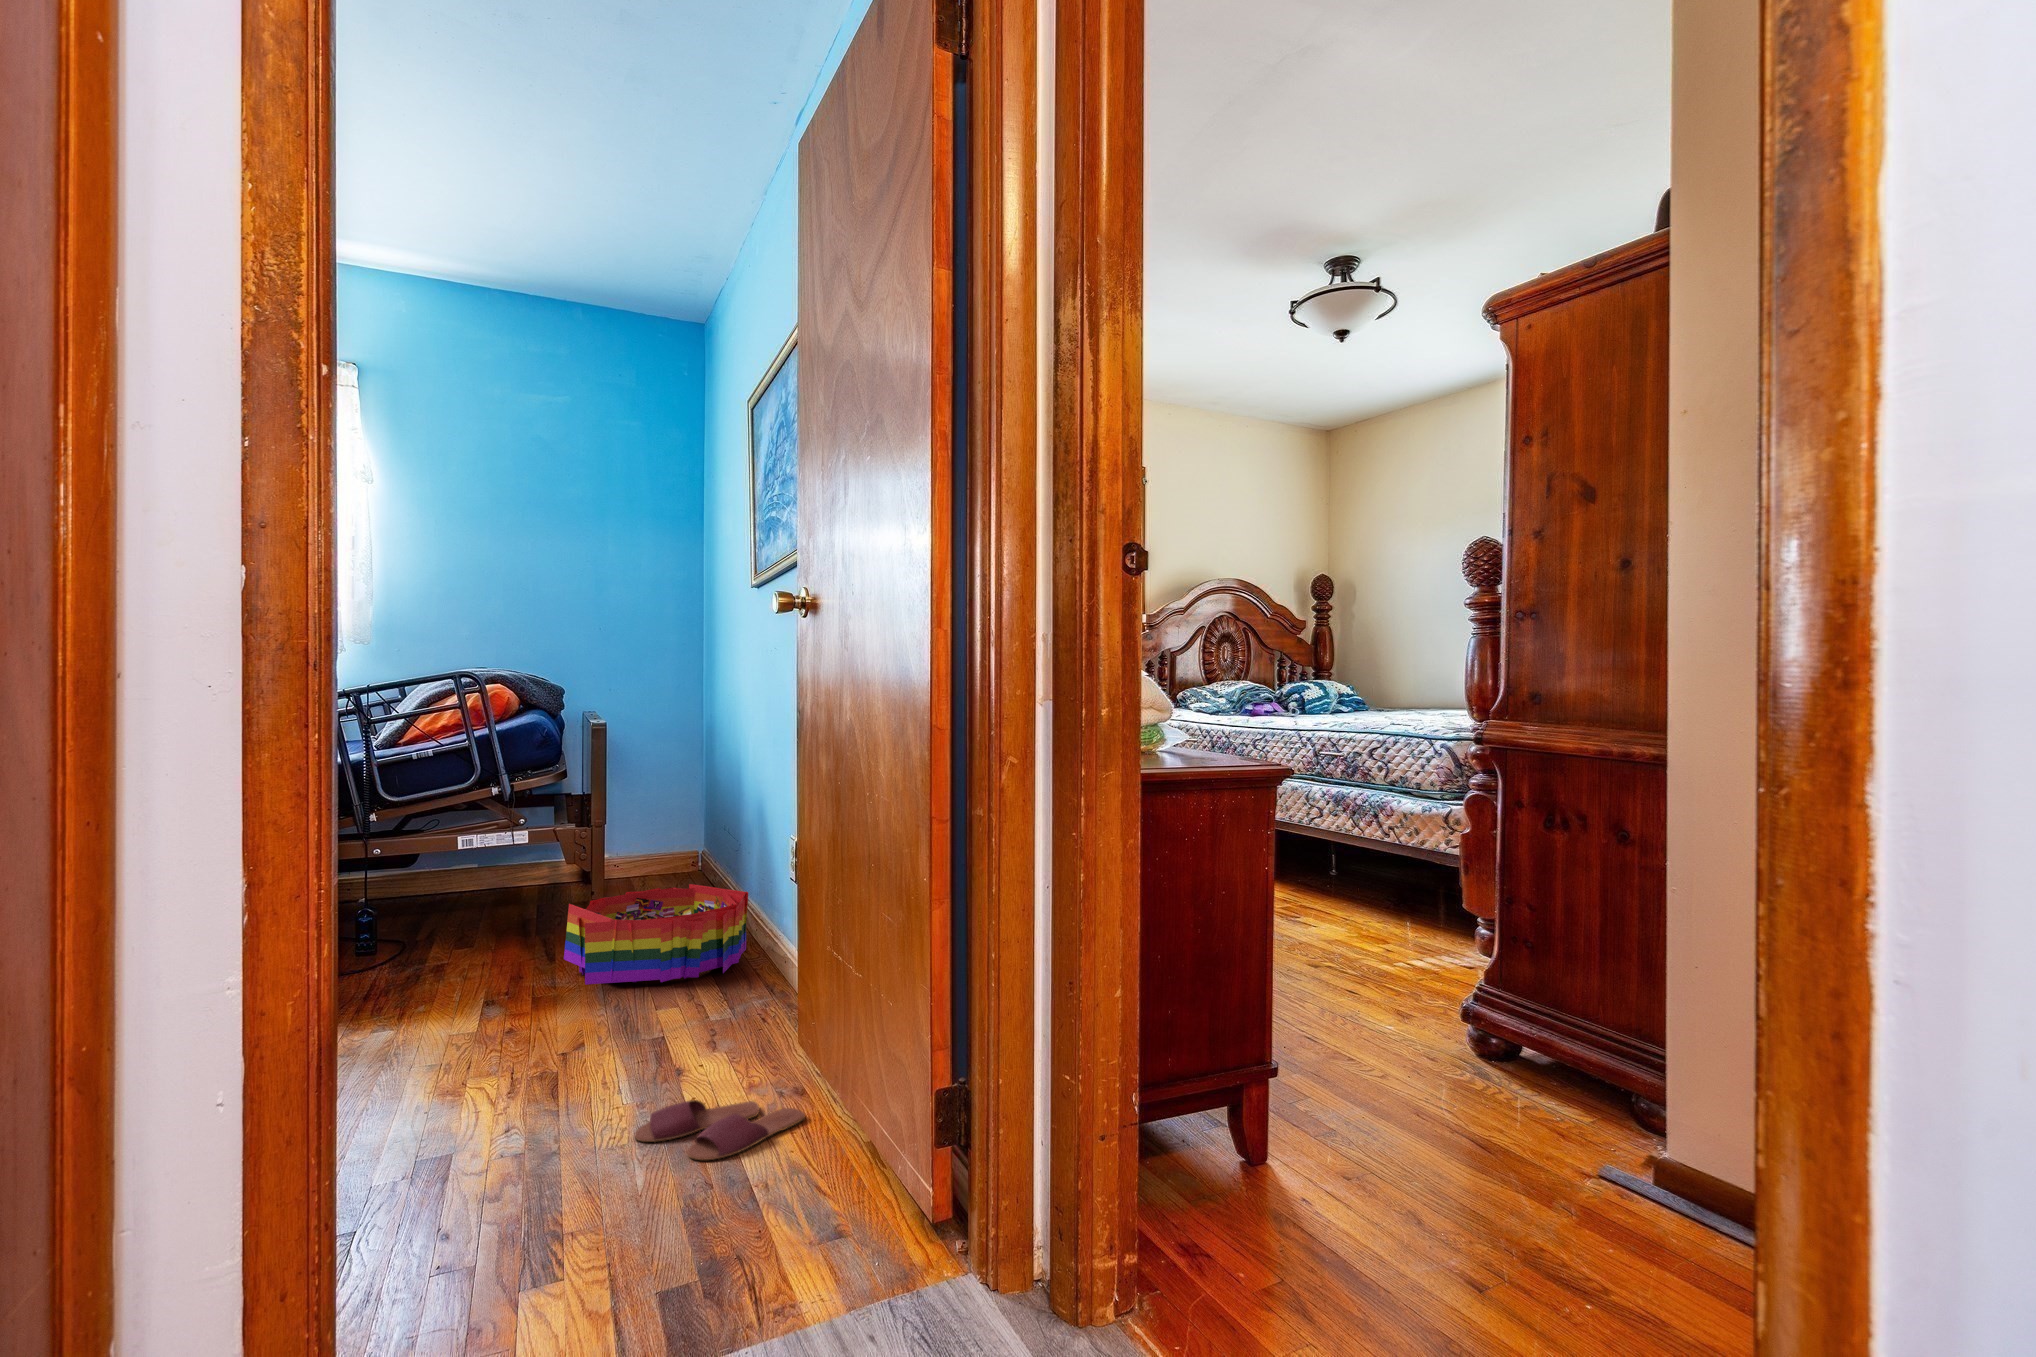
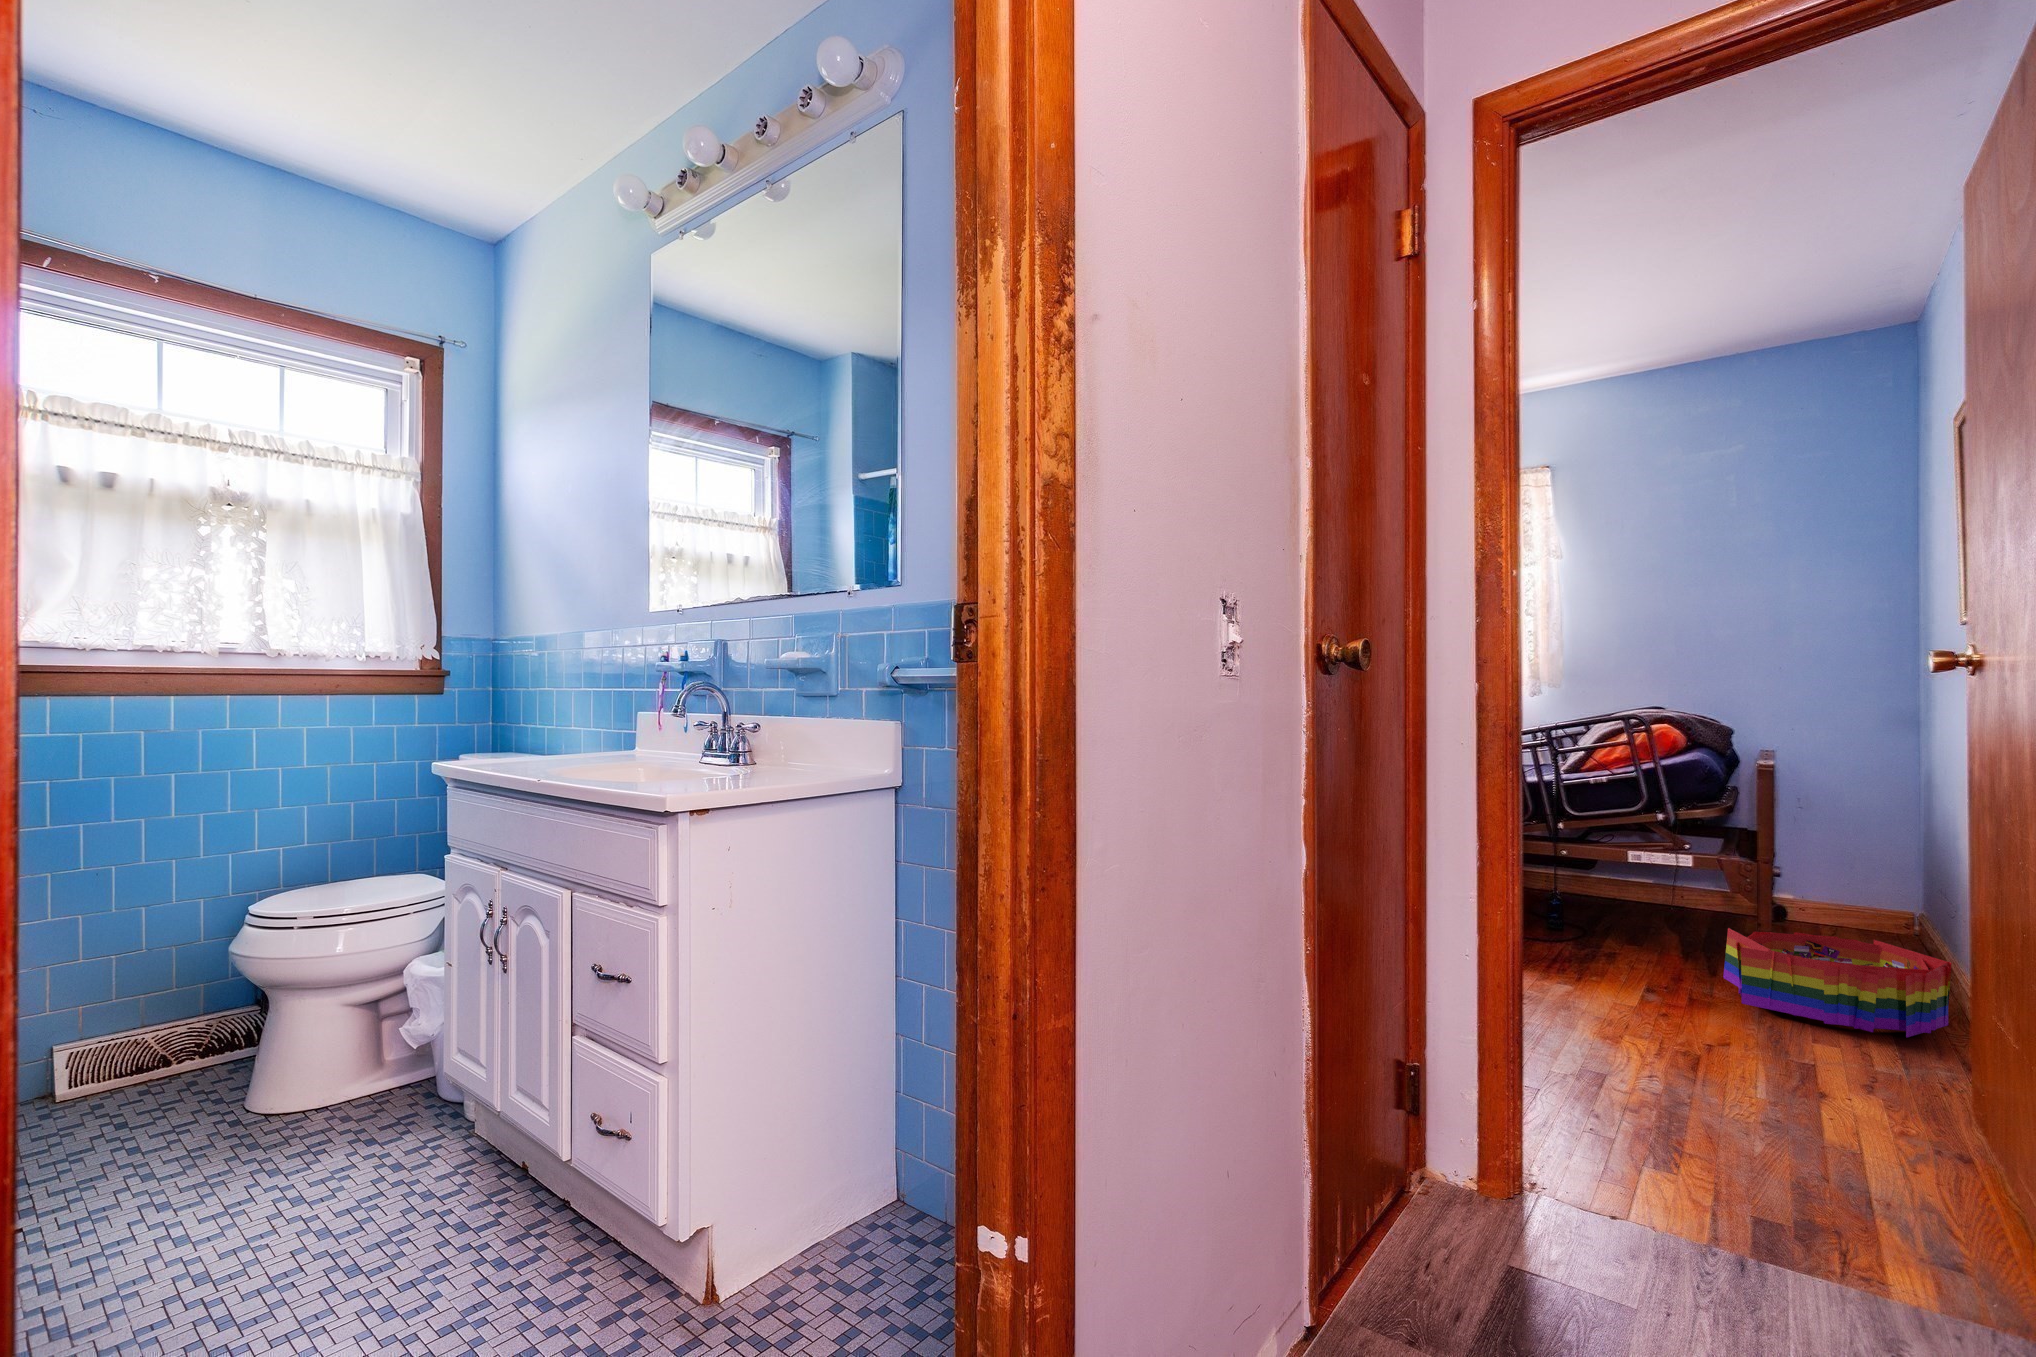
slippers: present [634,1100,805,1160] -> none [1762,1108,1960,1178]

